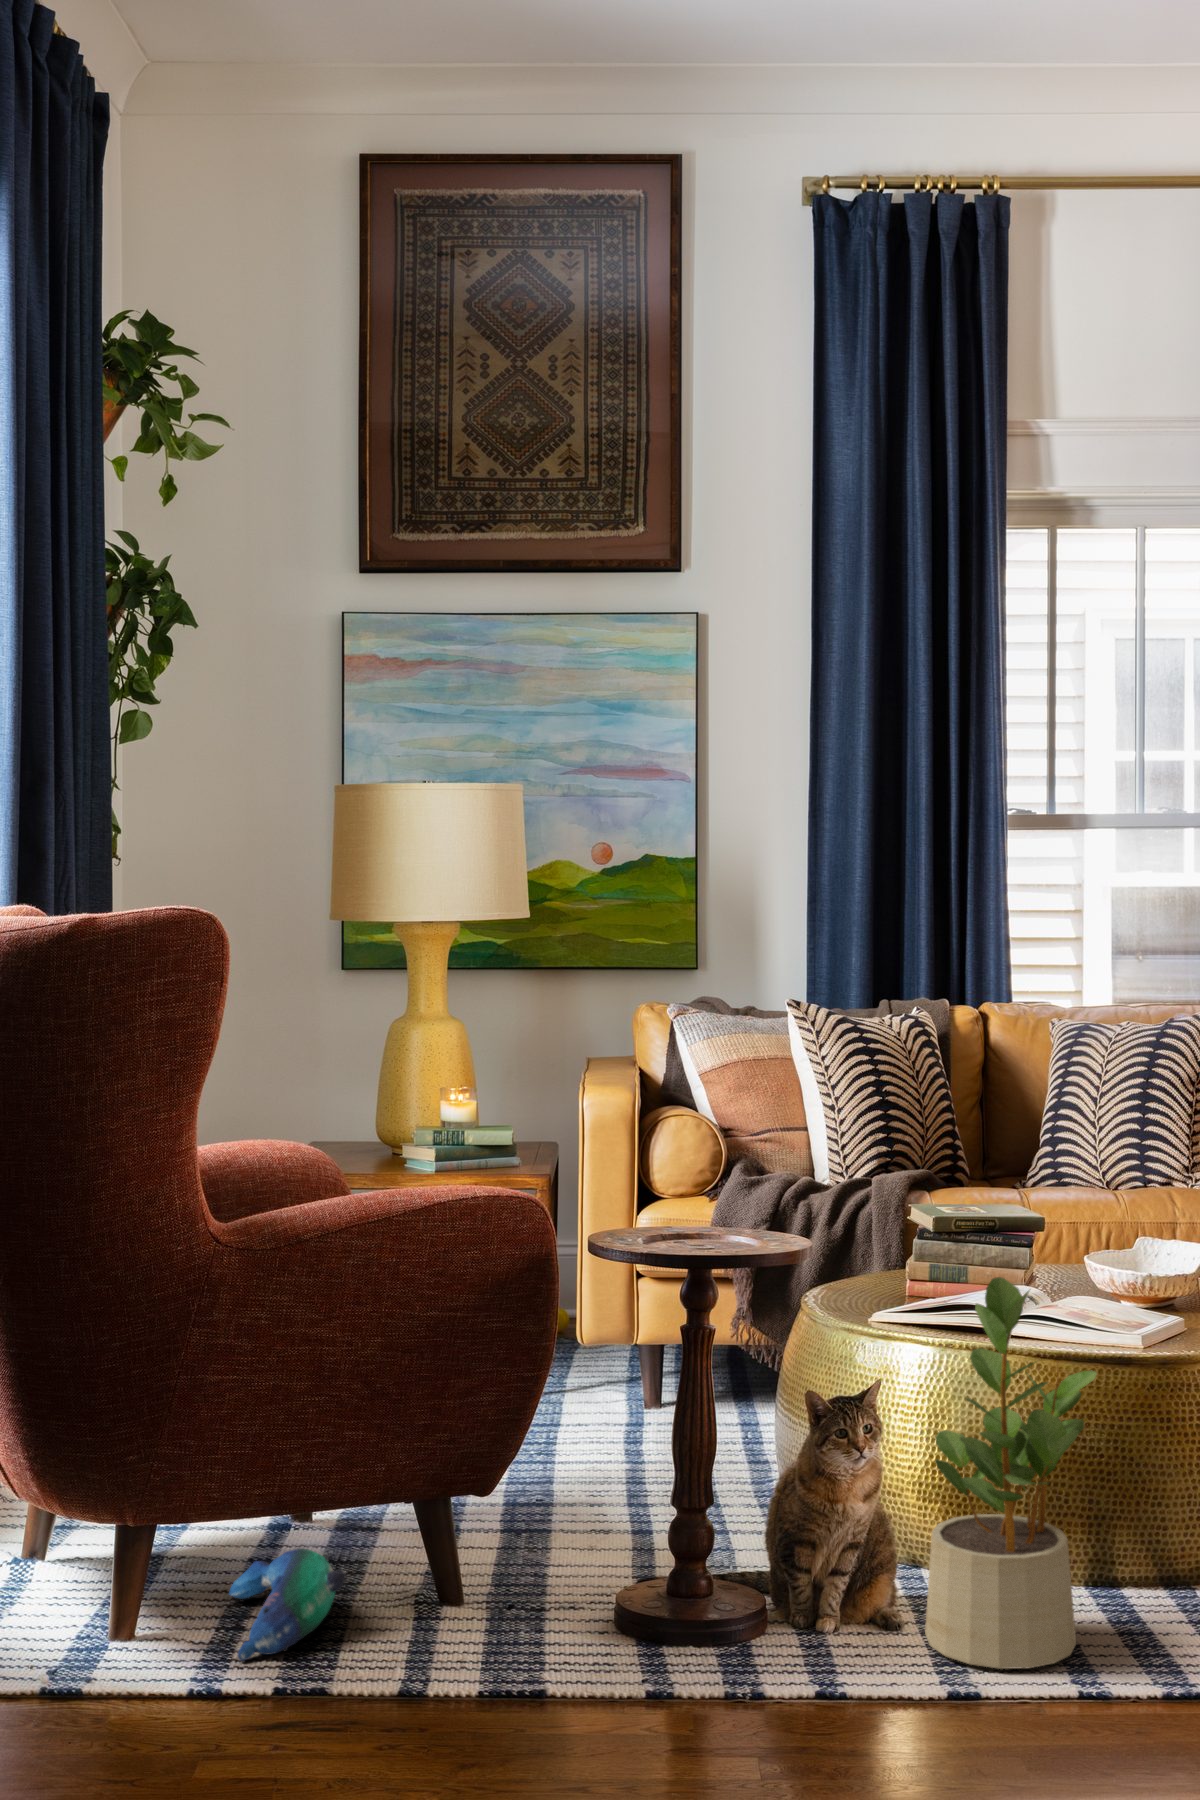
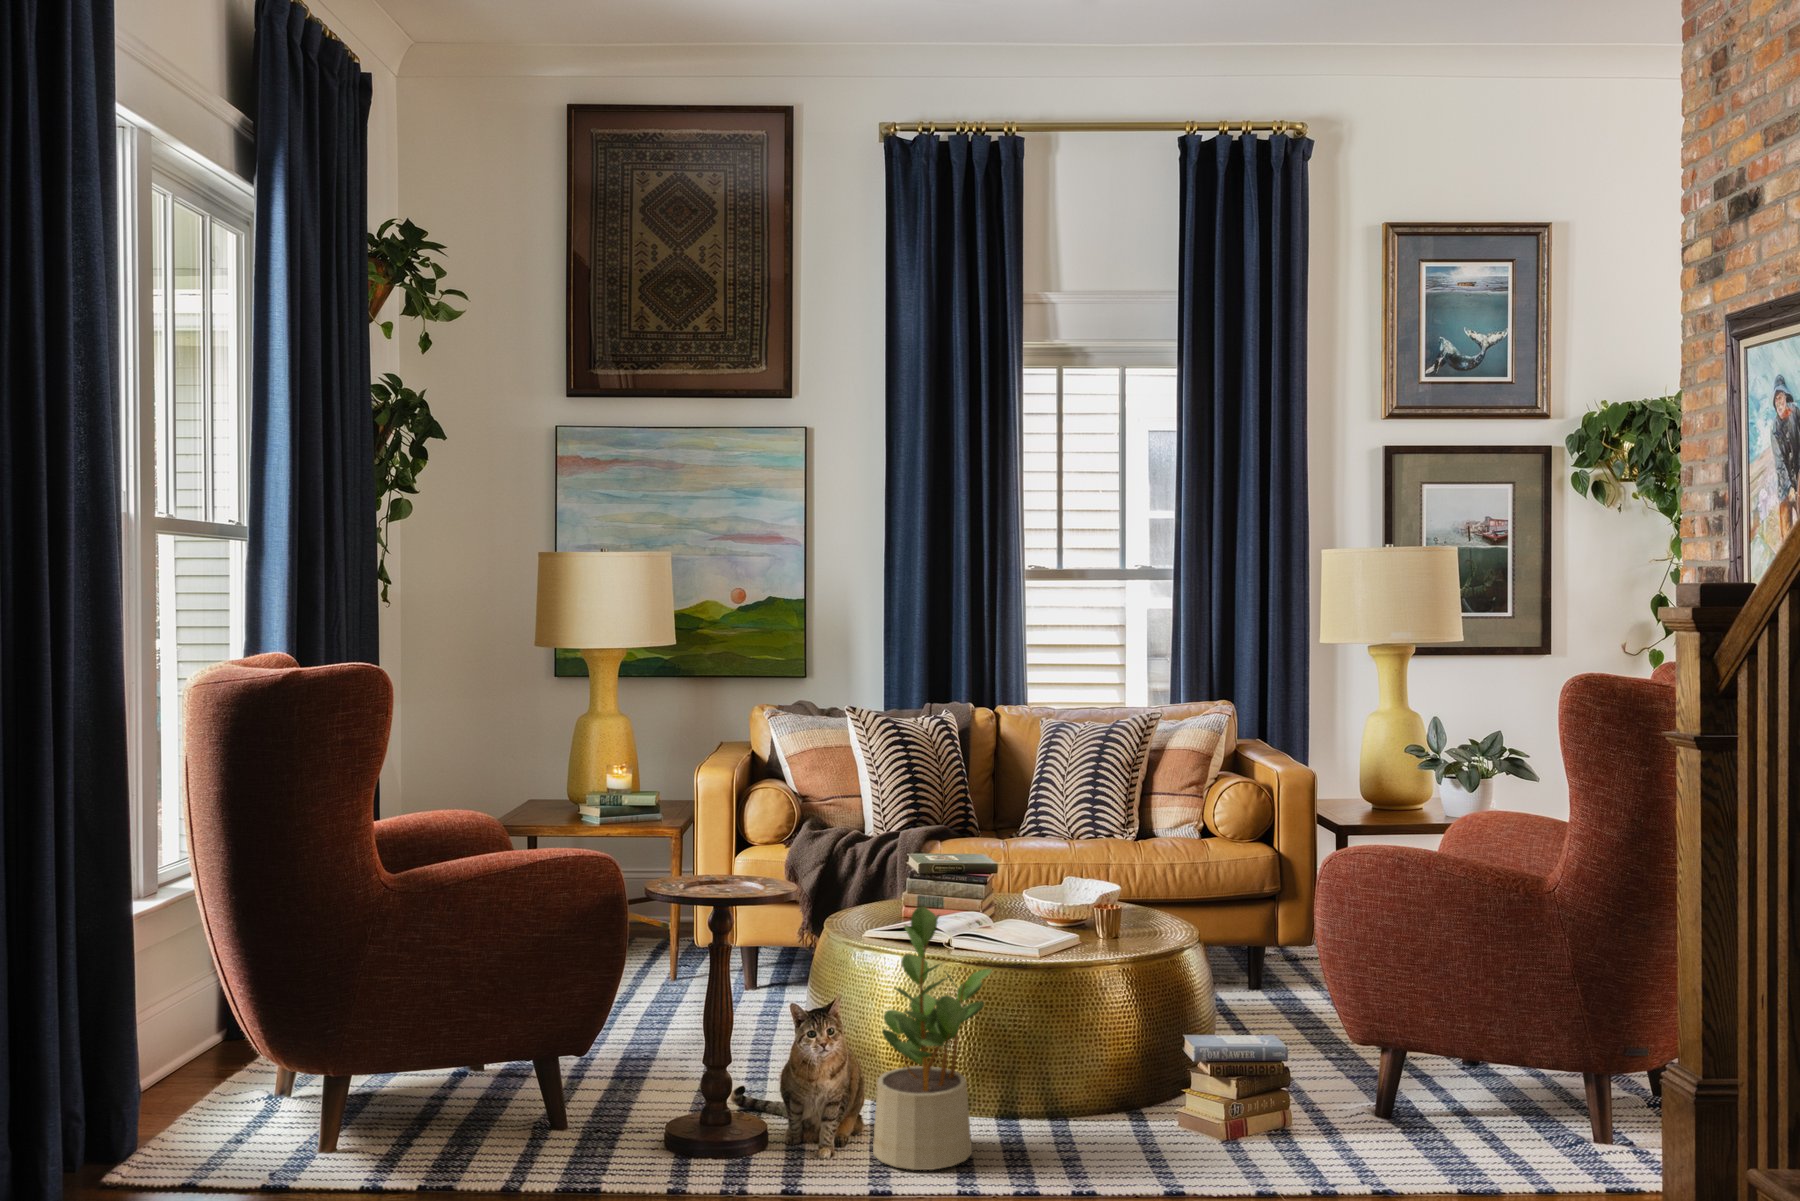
plush toy: present [229,1548,346,1661] -> none [400,1093,482,1170]

